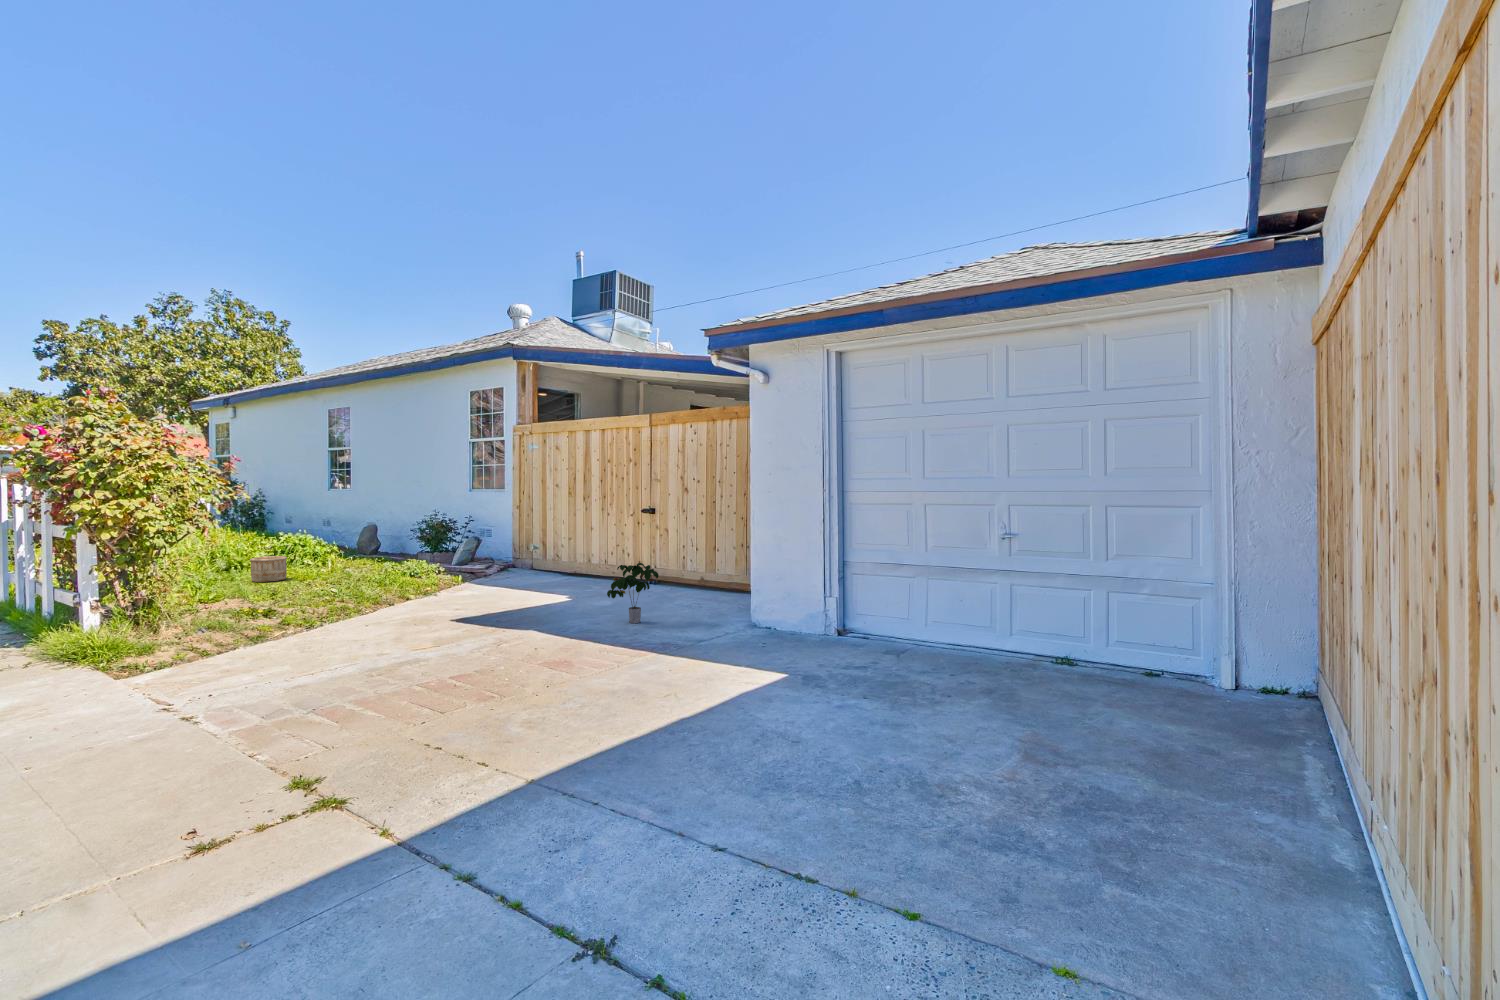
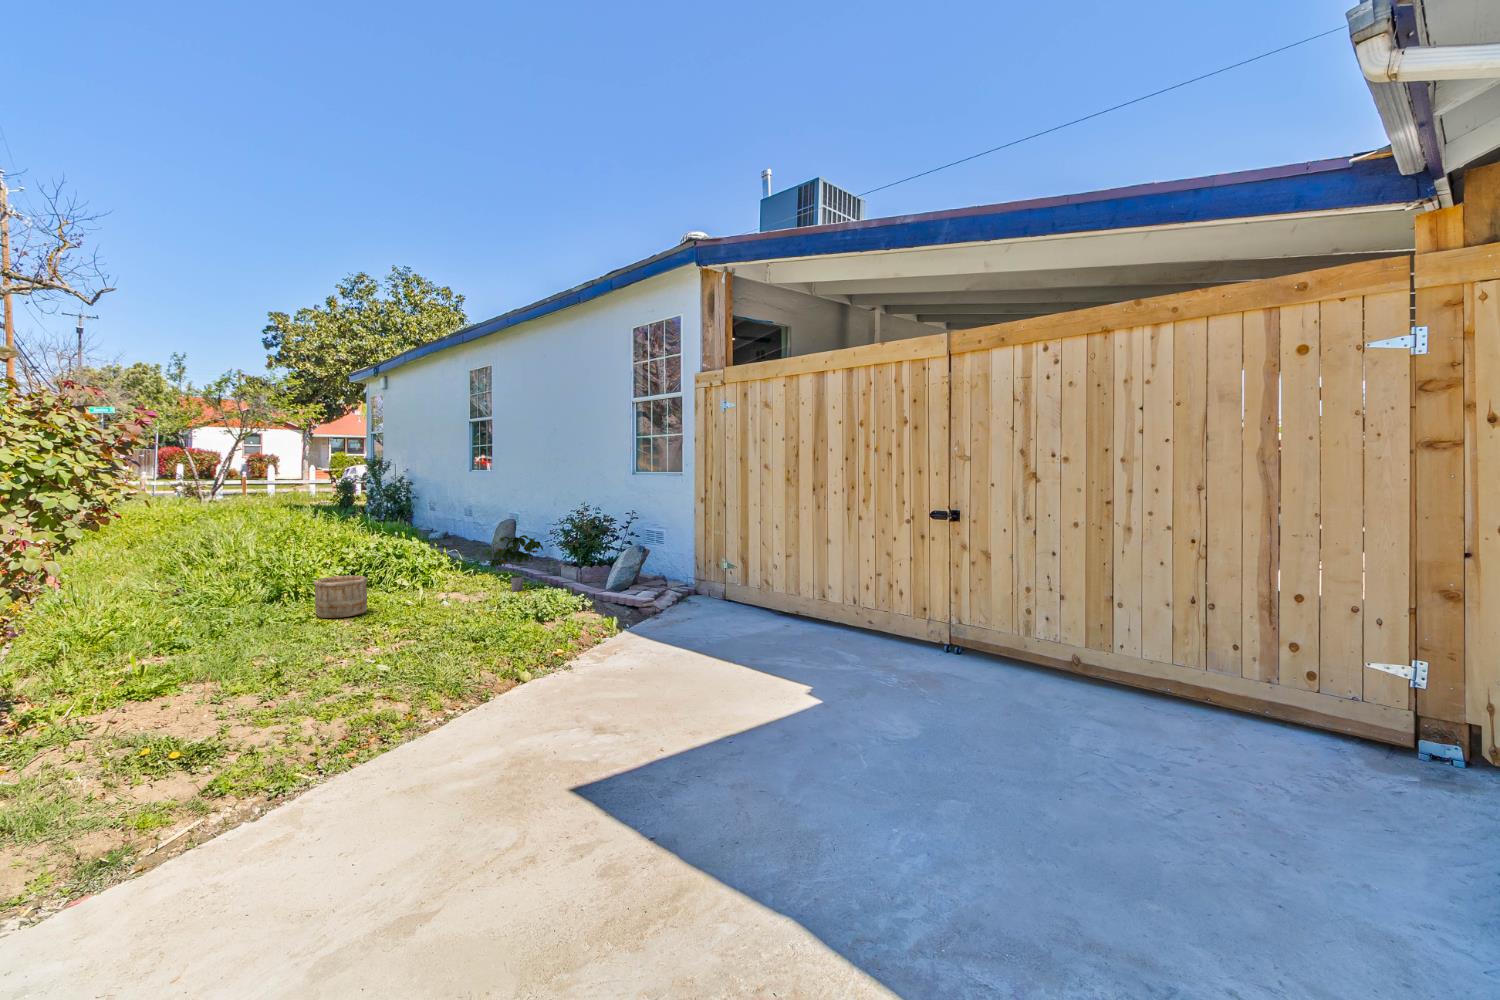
potted plant: present [607,563,659,623] -> present [488,535,543,591]

